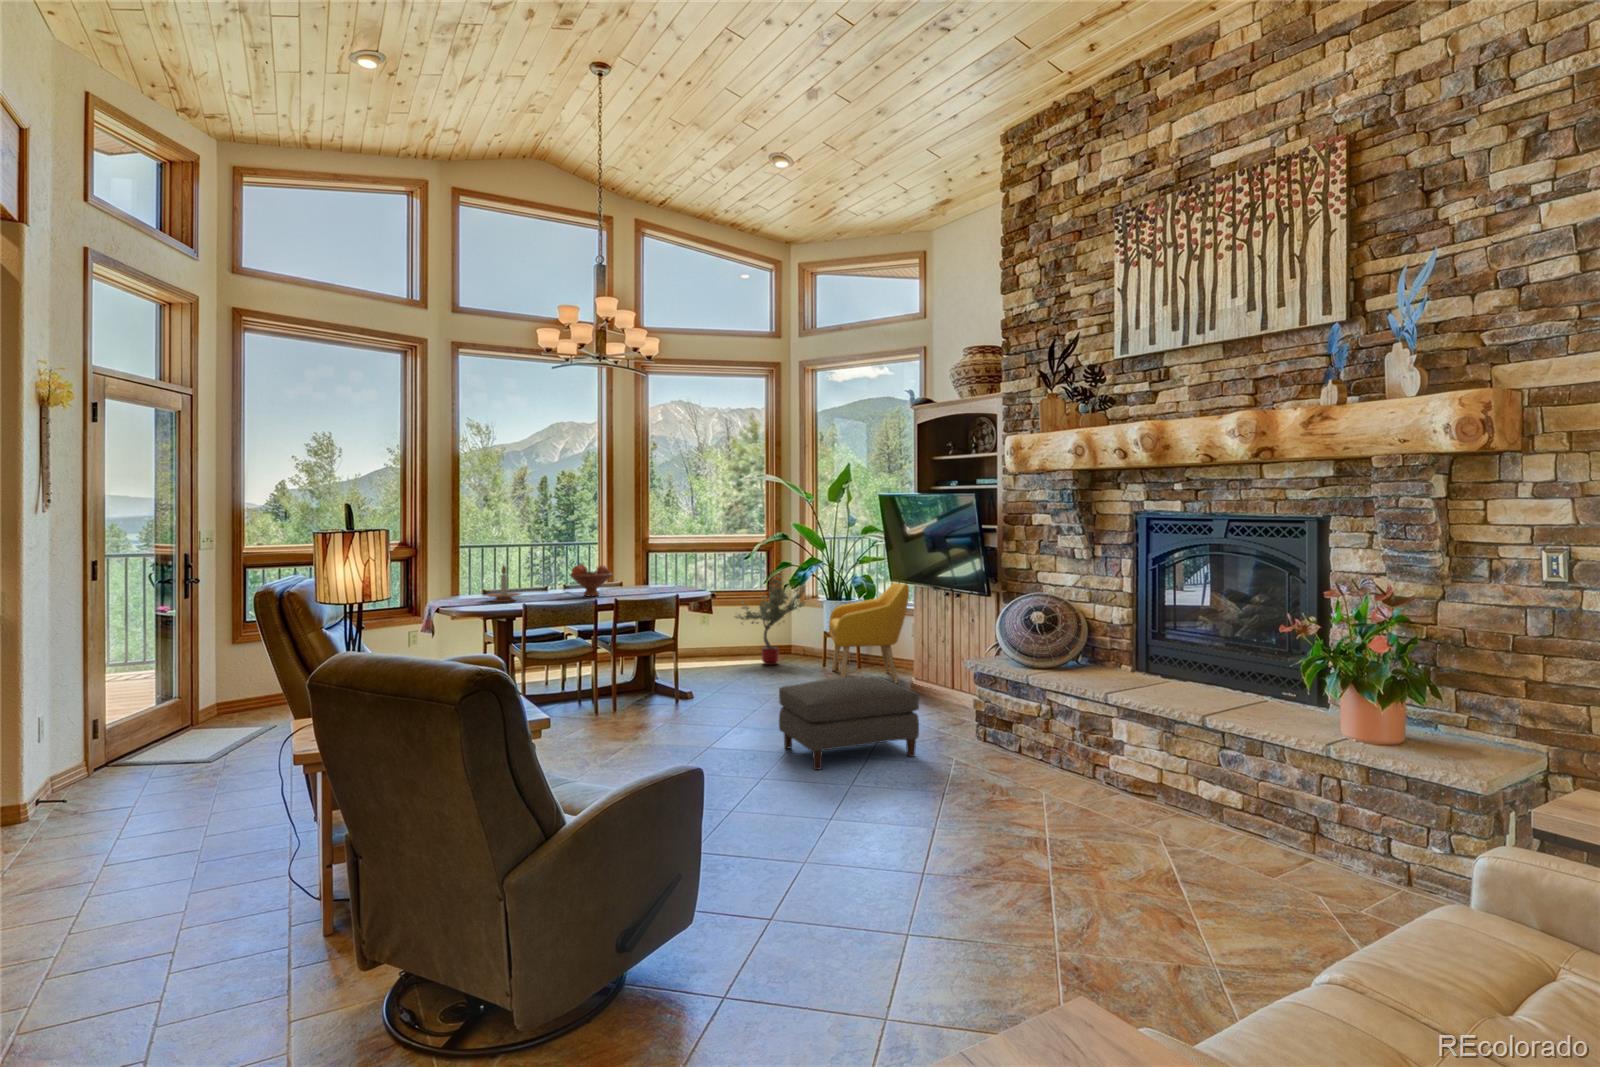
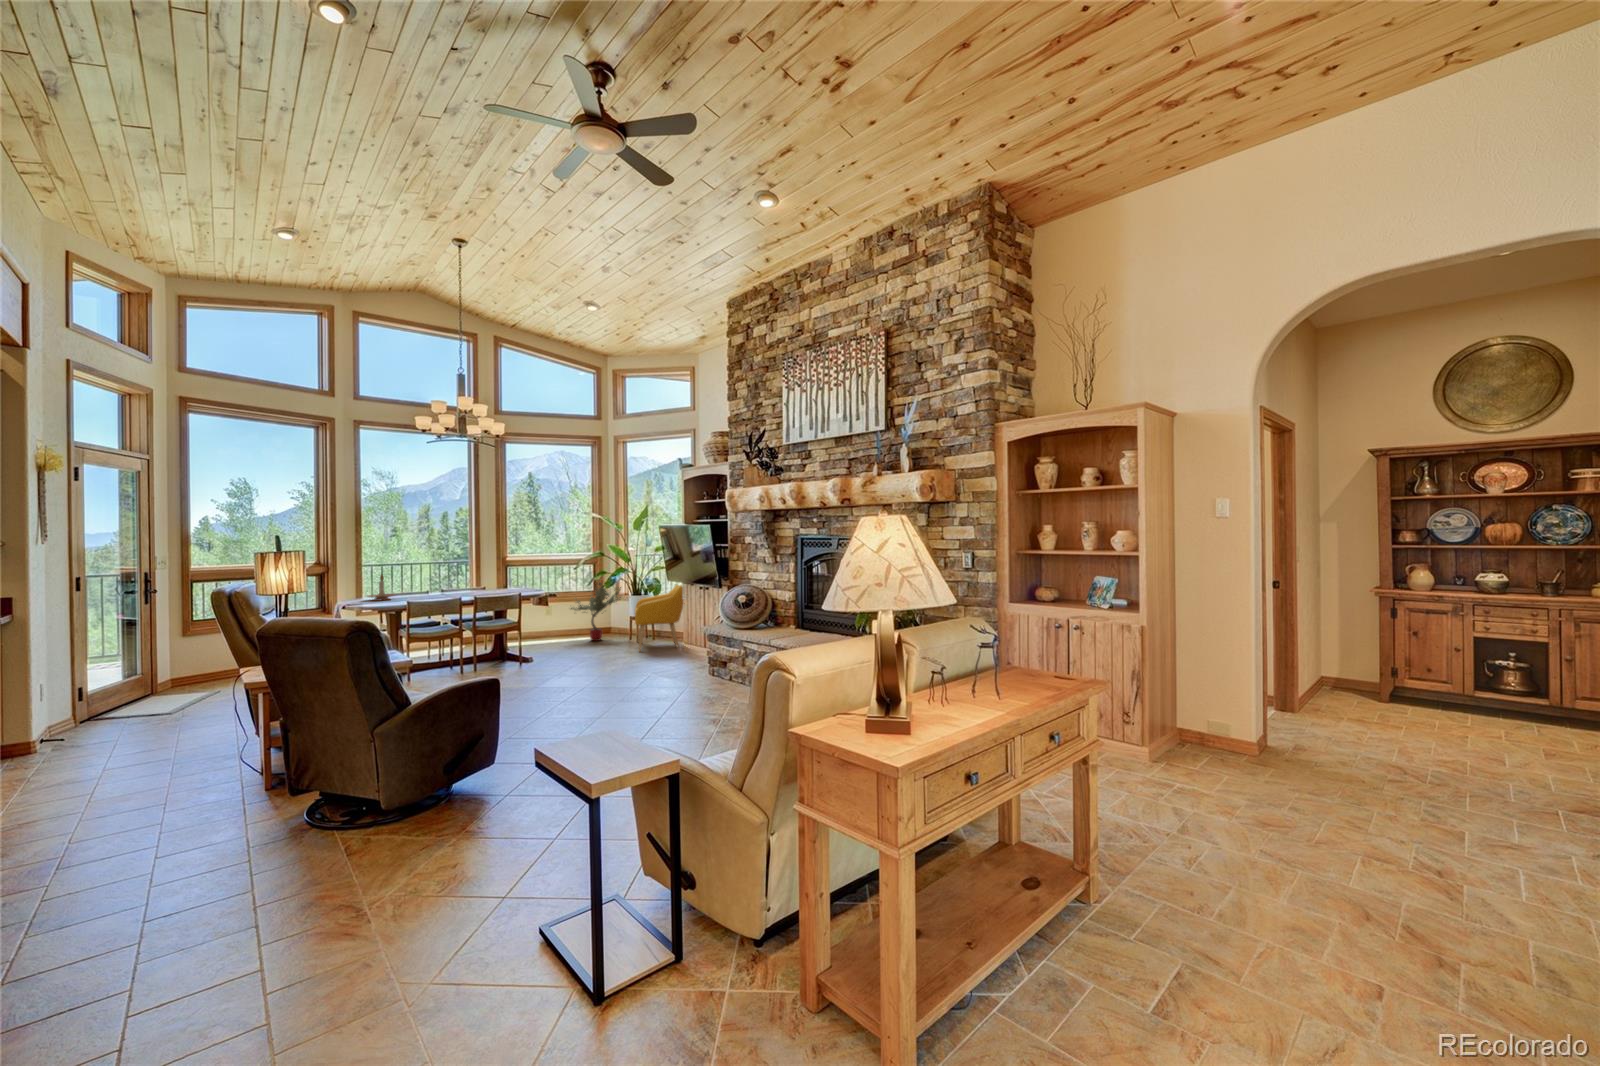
fruit bowl: present [570,564,612,596] -> none [436,573,470,595]
ottoman: present [779,677,919,770] -> none [578,641,670,700]

